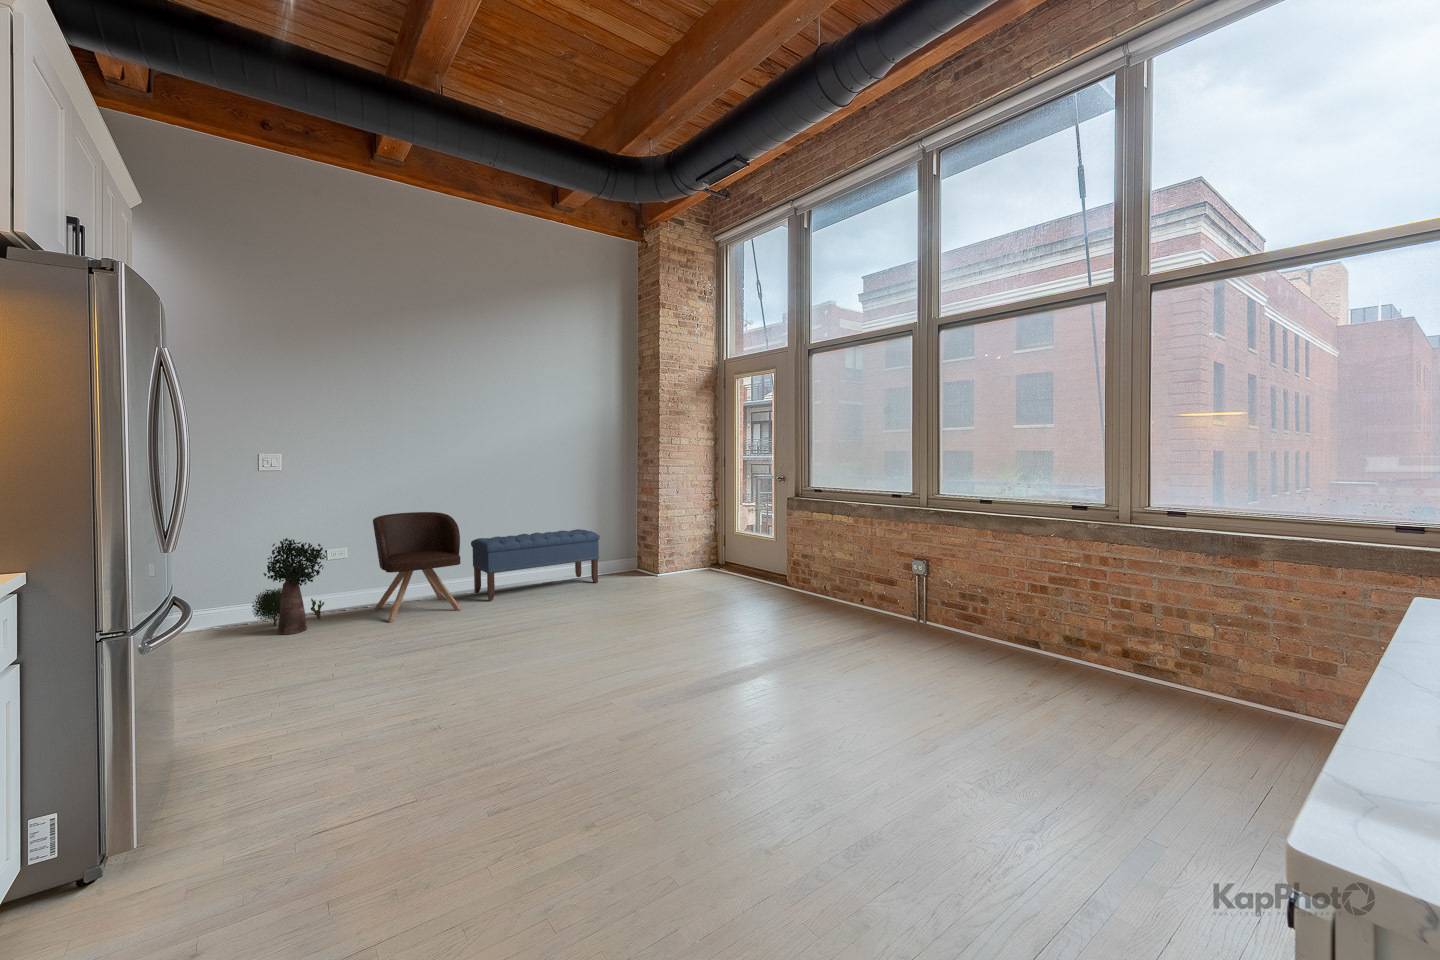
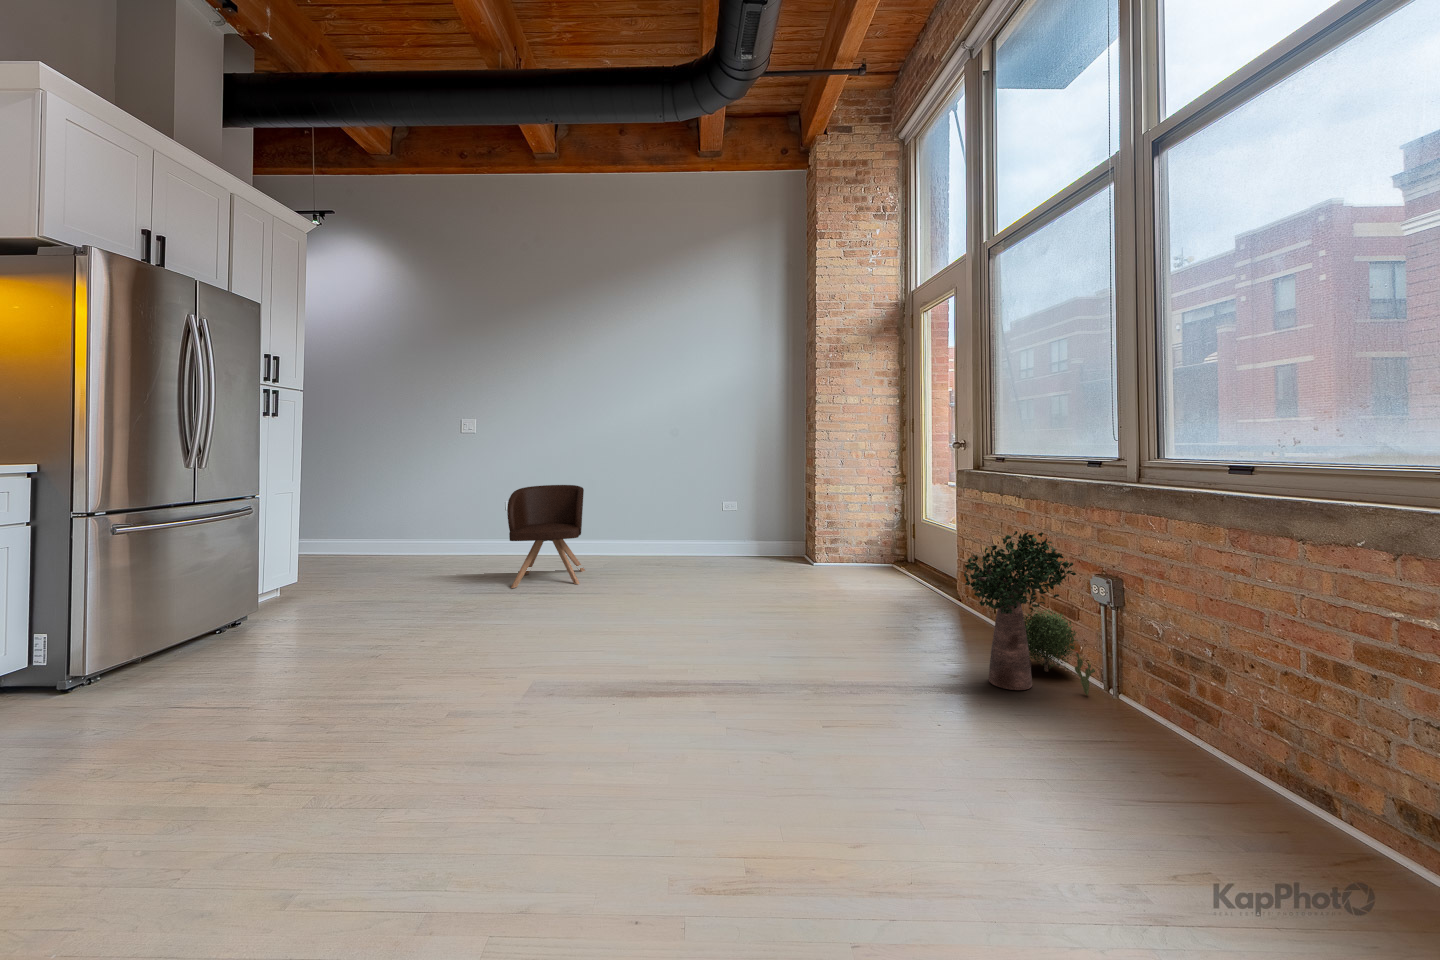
bench: present [471,529,600,600] -> none [608,509,738,578]
potted plant: present [252,538,326,634] -> present [964,531,1096,695]

